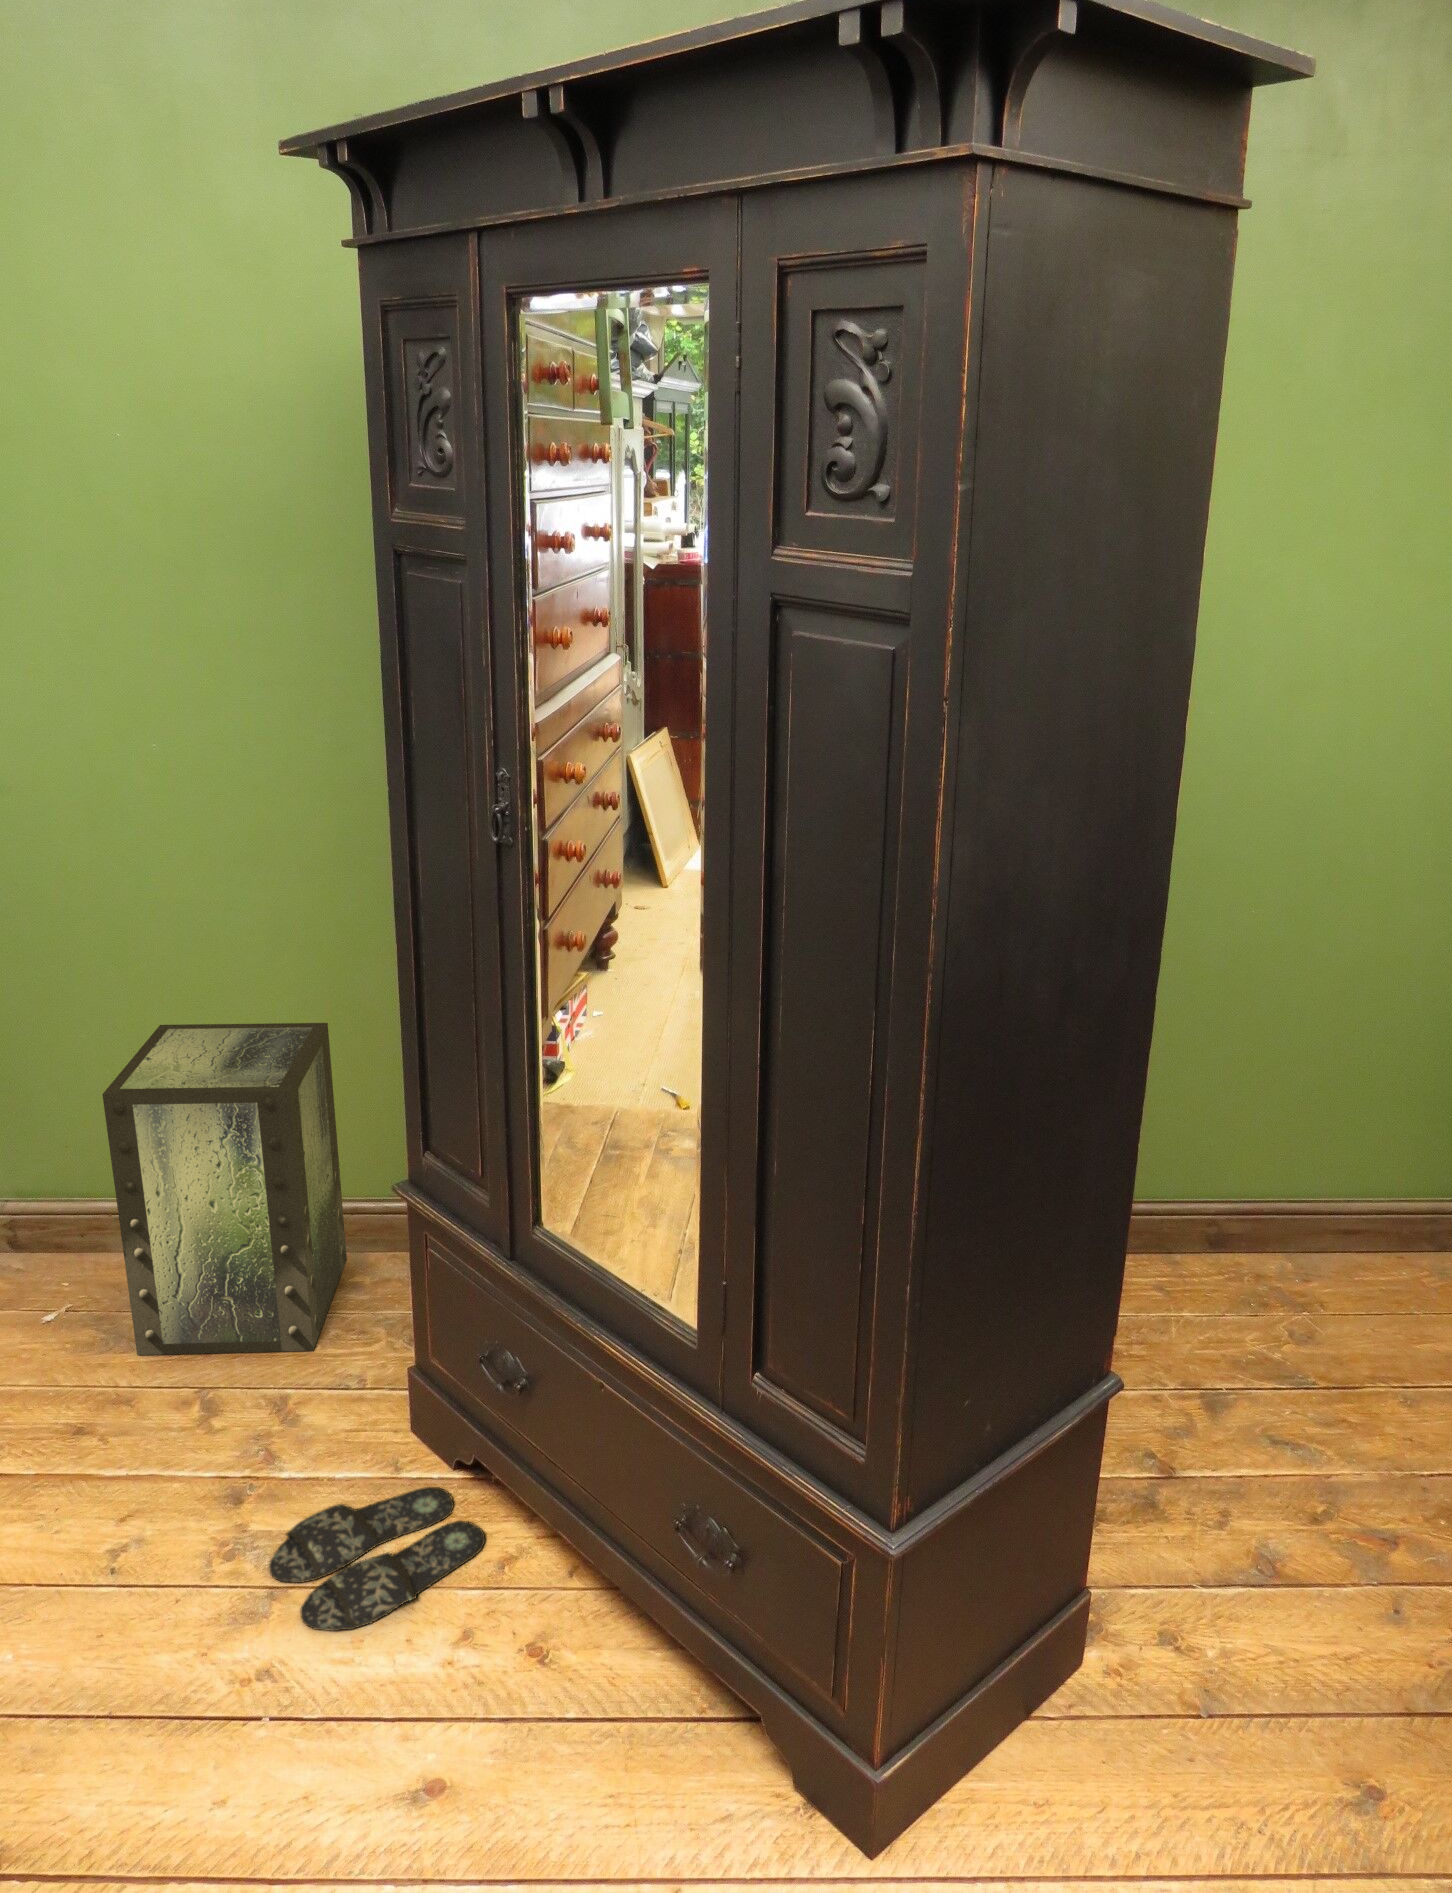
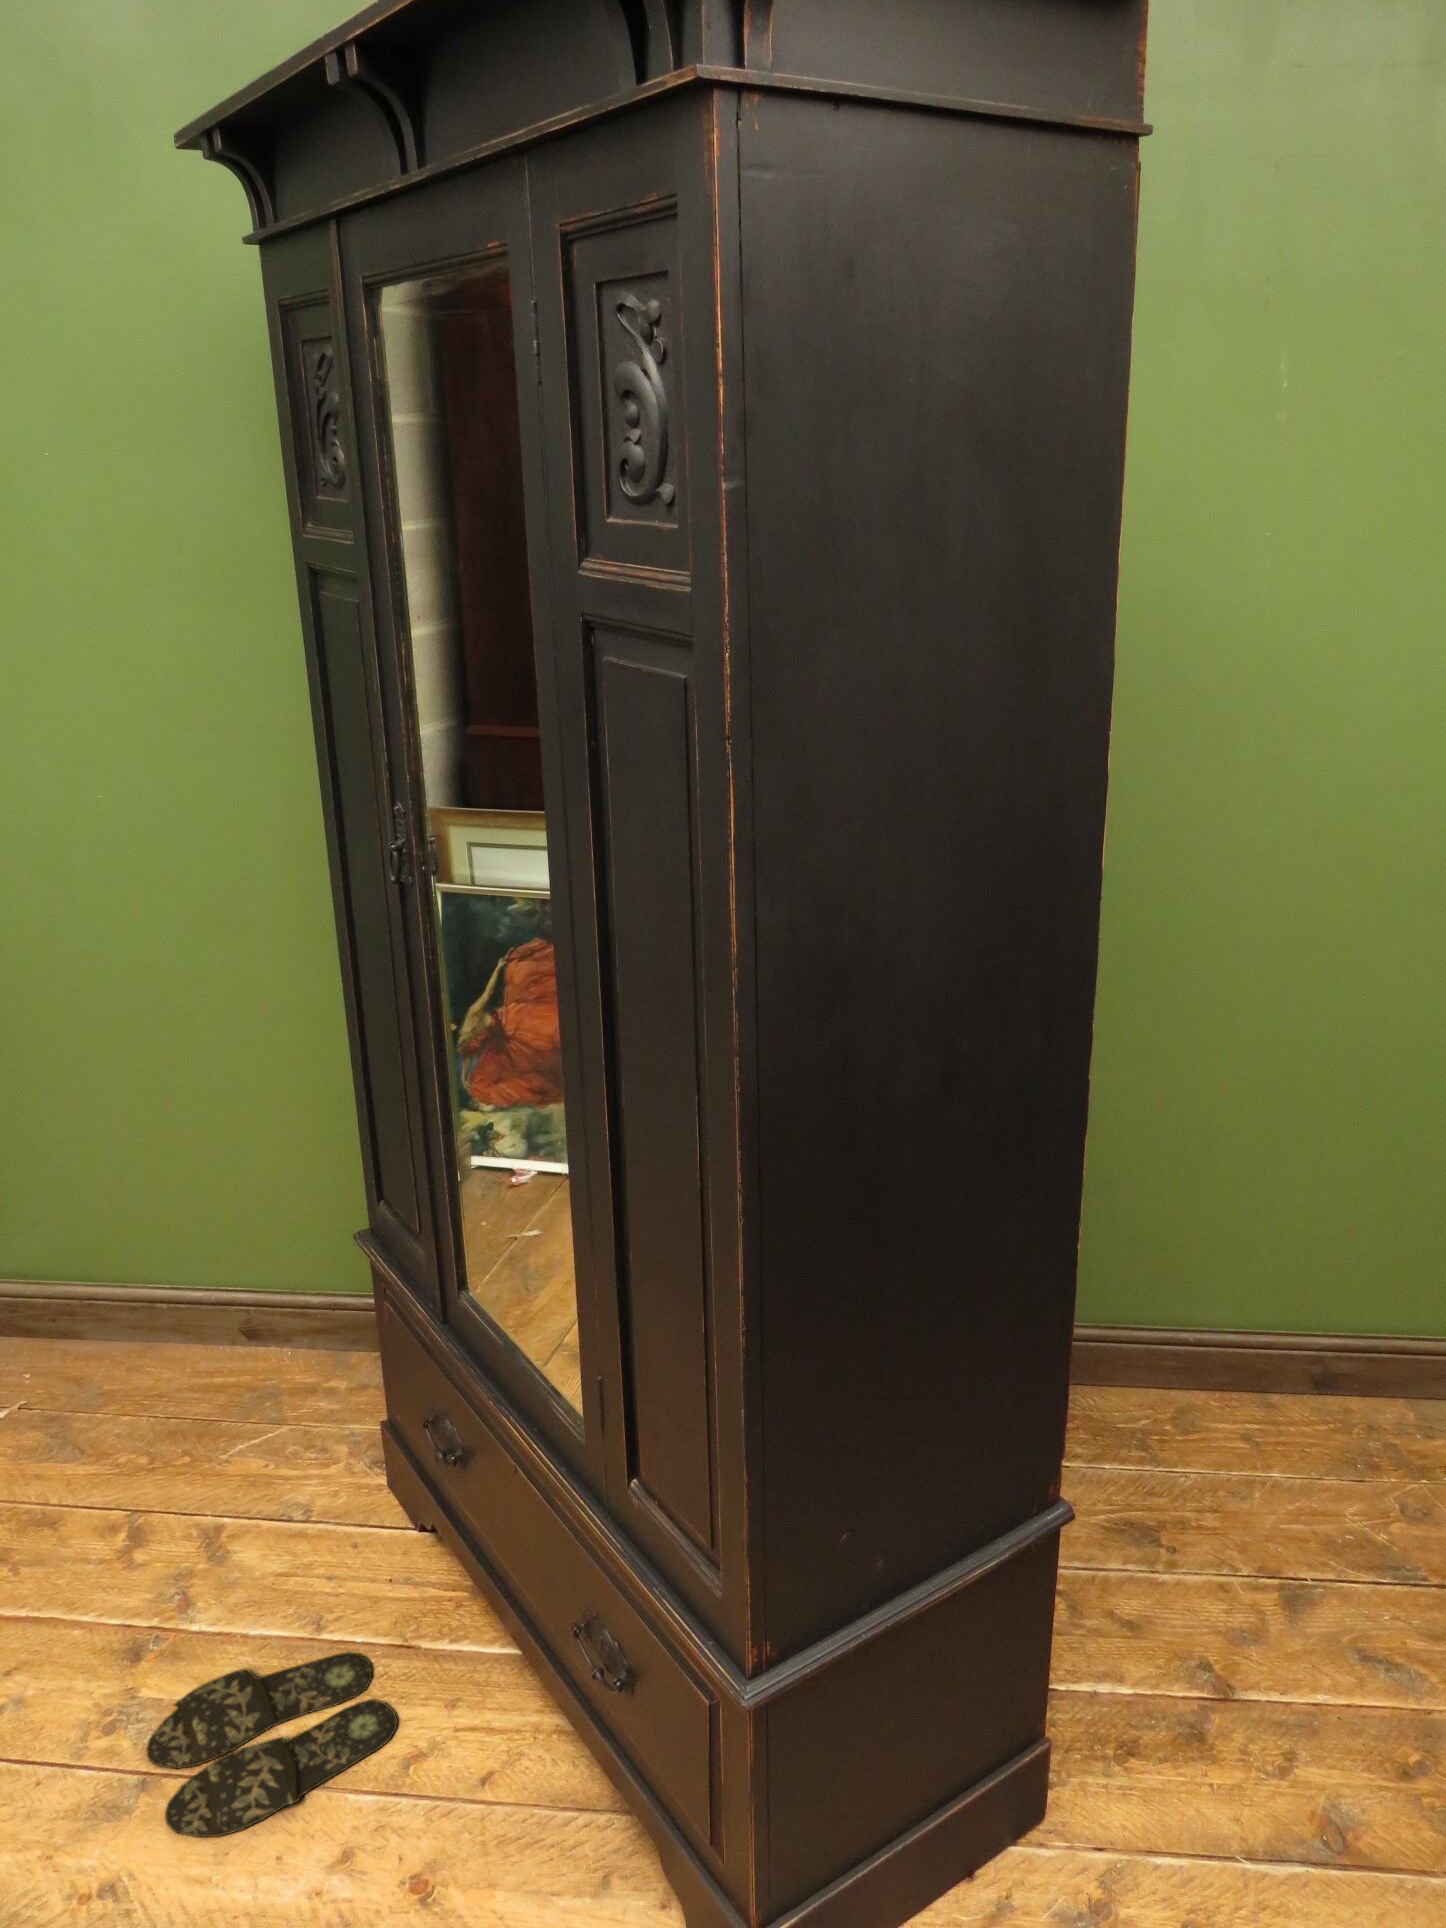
storage box: present [102,1023,347,1355] -> none [35,1100,329,1471]

